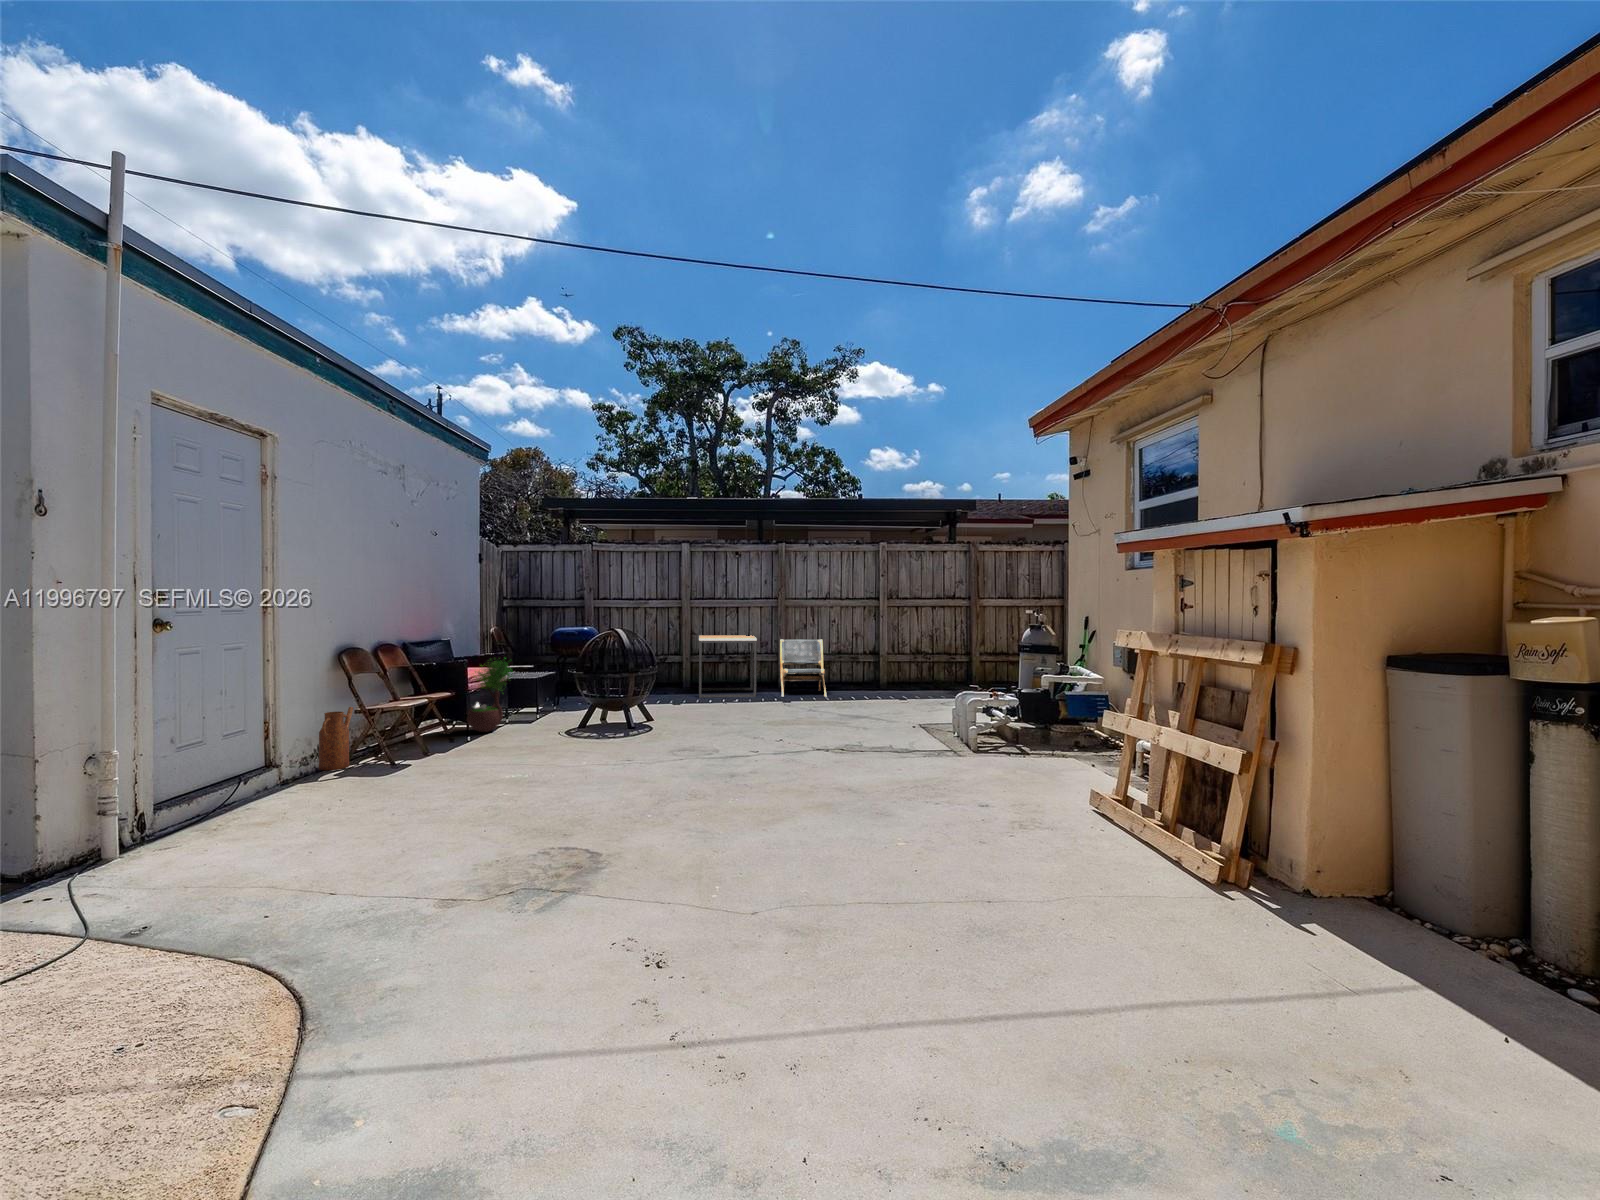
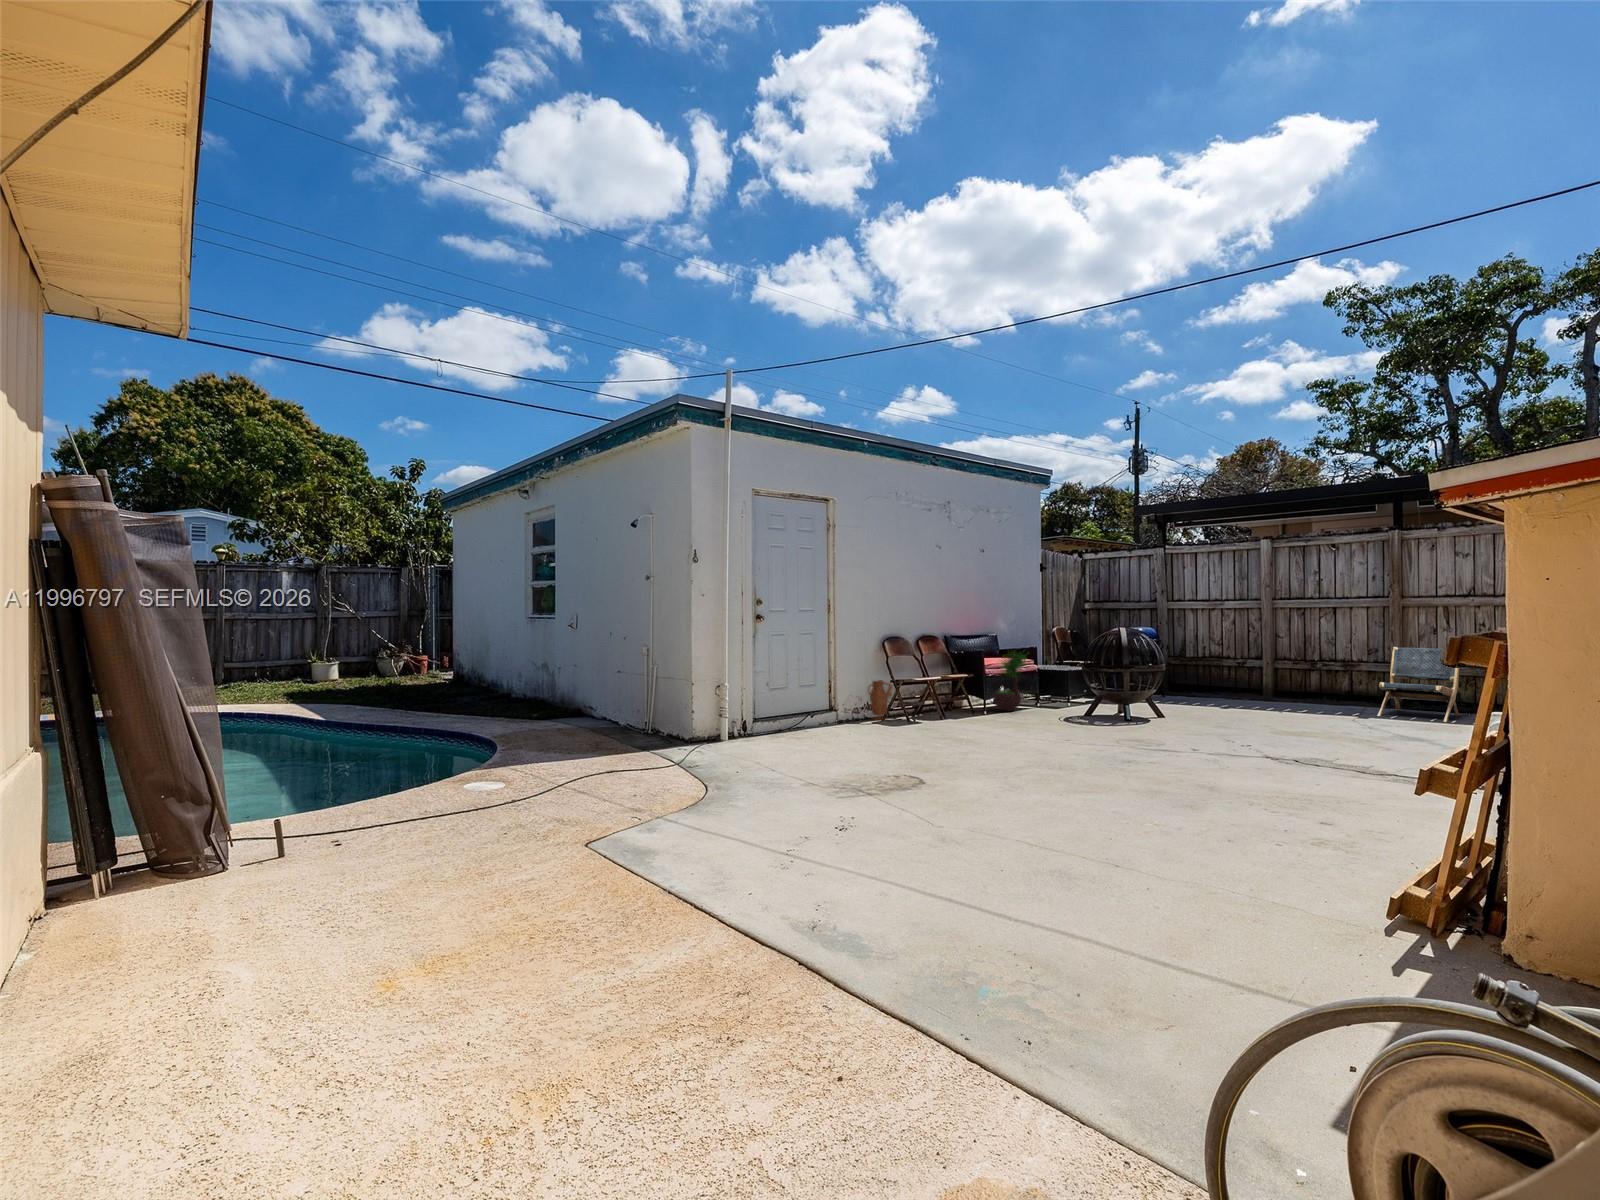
side table: present [699,635,757,698] -> none [1265,640,1357,713]

